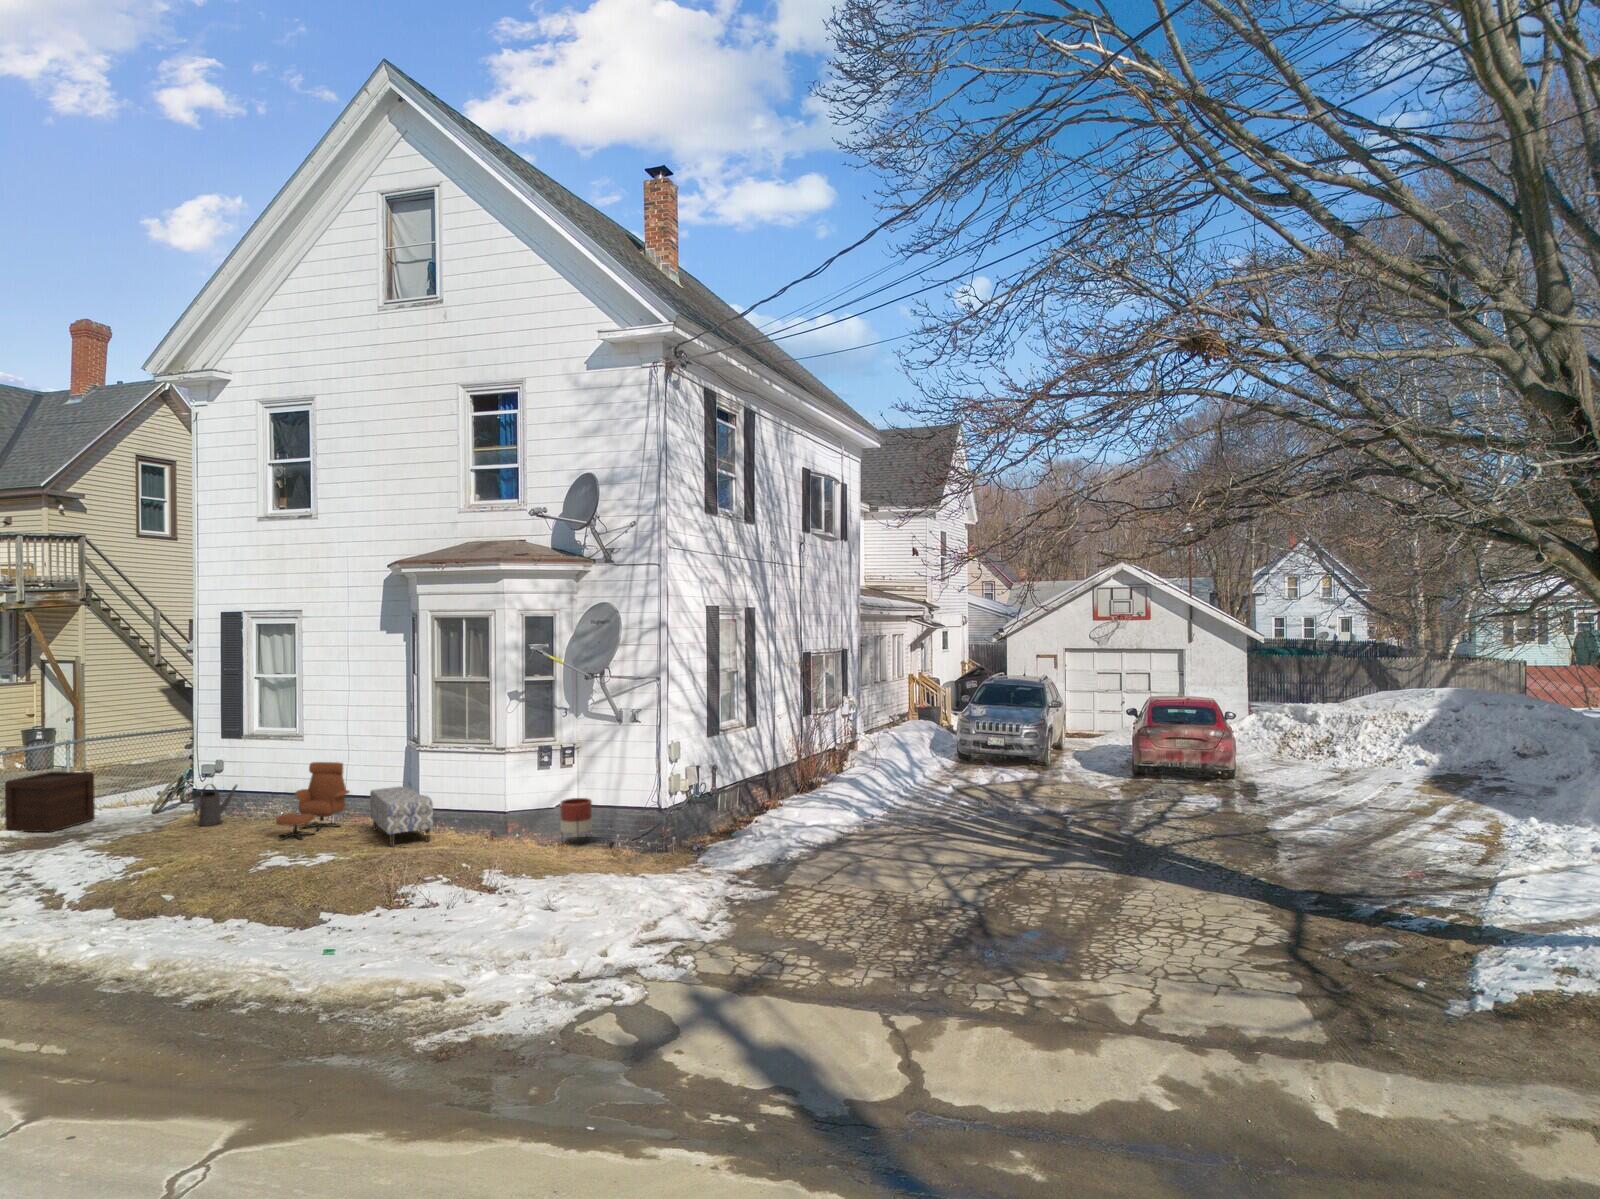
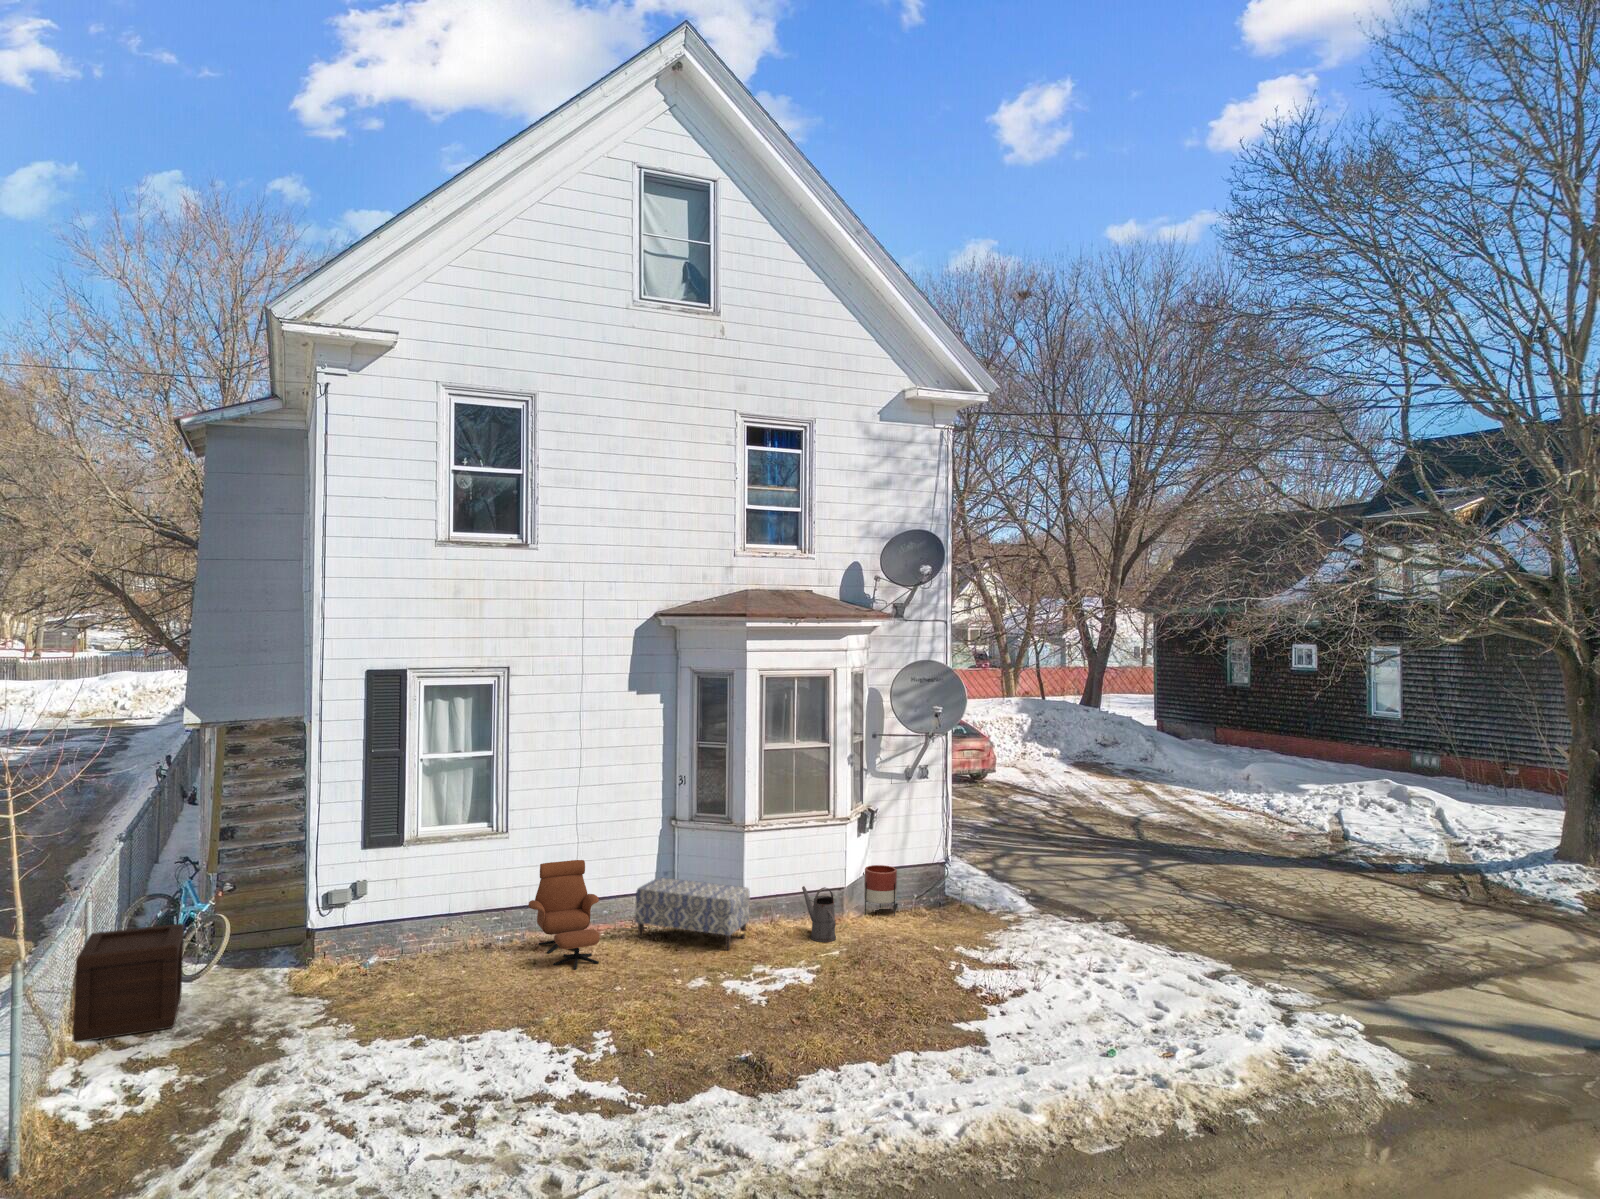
watering can: present [195,784,237,826] -> present [802,886,836,942]

